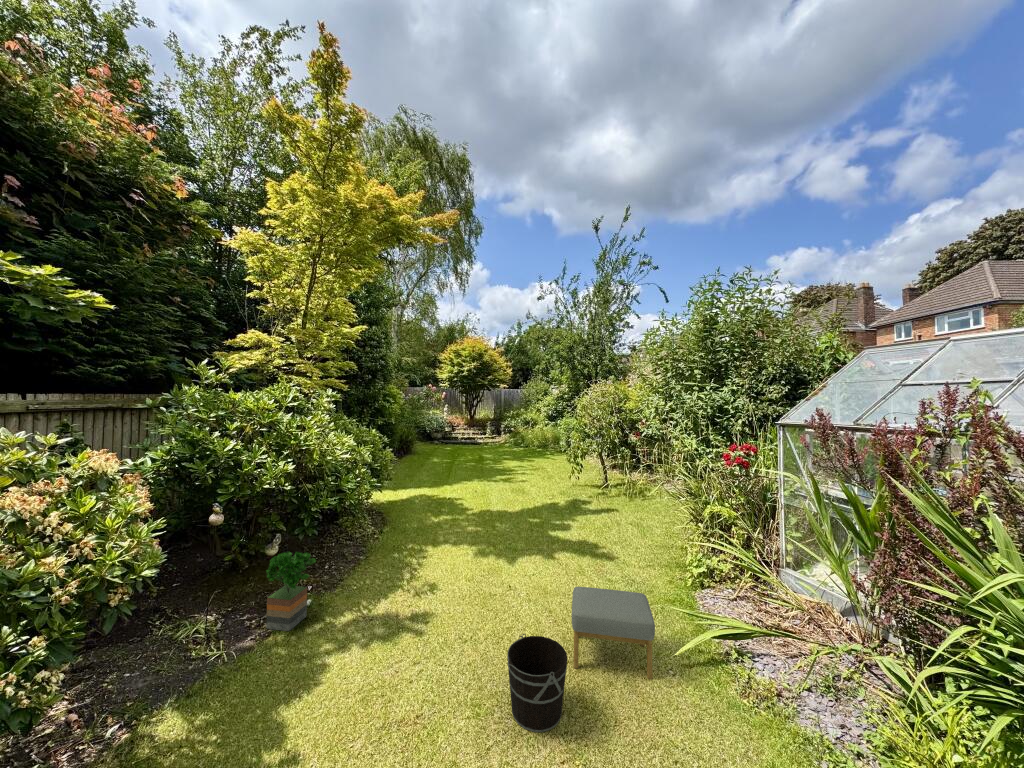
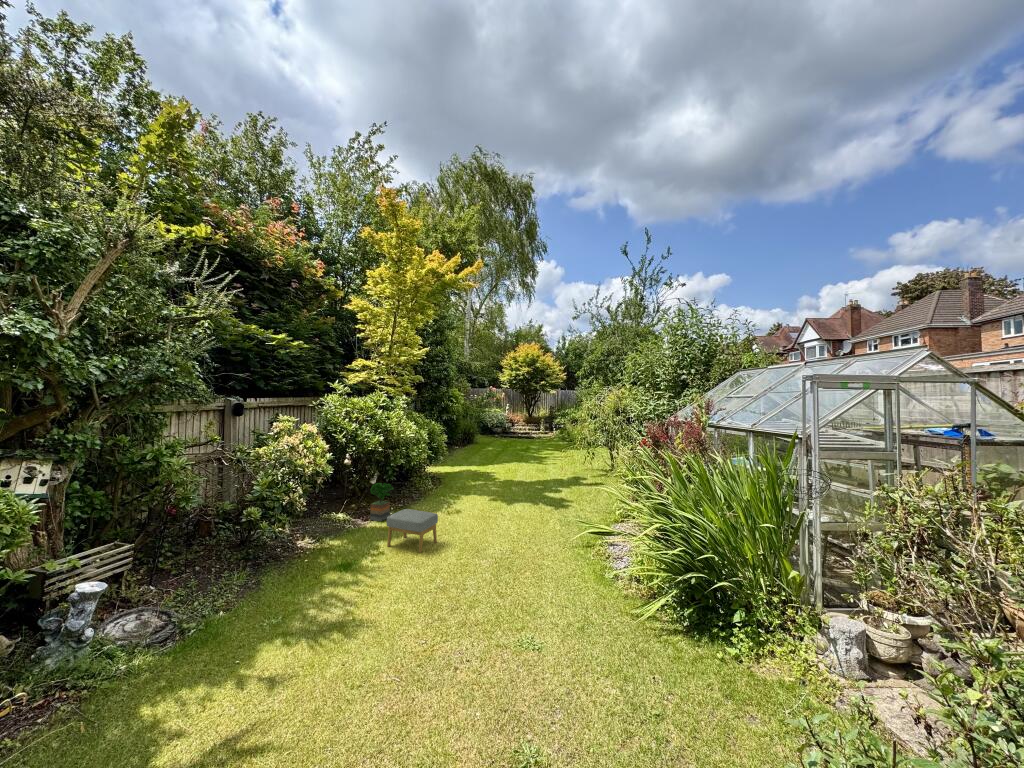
footstool: present [572,587,655,679] -> present [387,509,438,553]
bucket: present [507,634,567,732] -> none [473,519,503,557]

